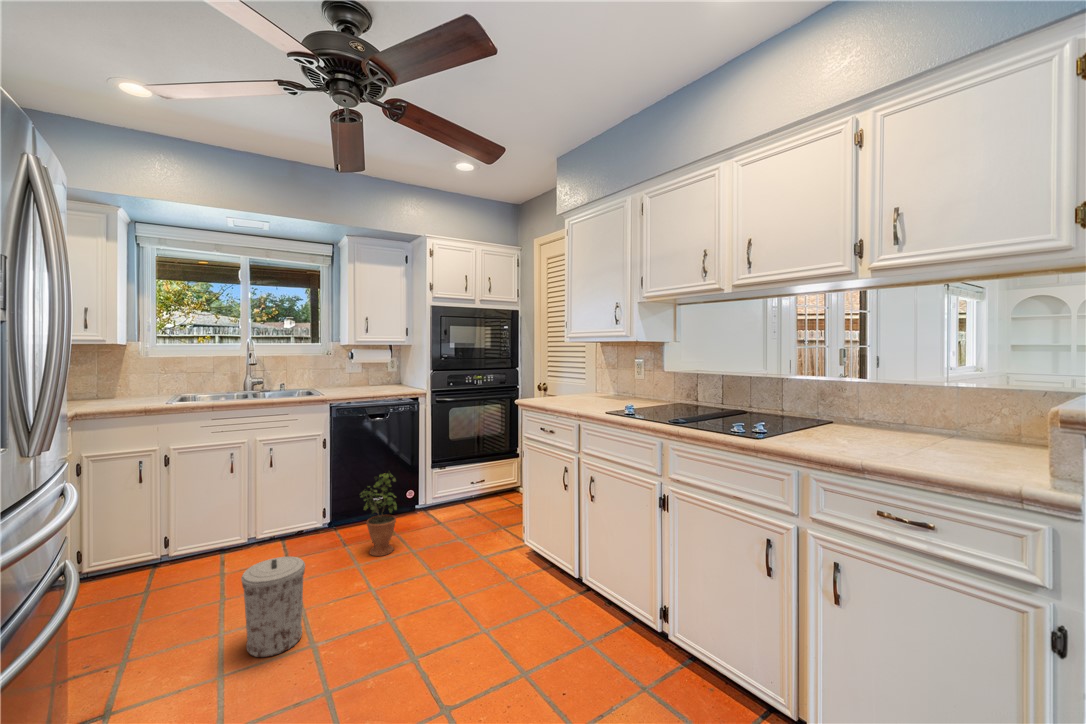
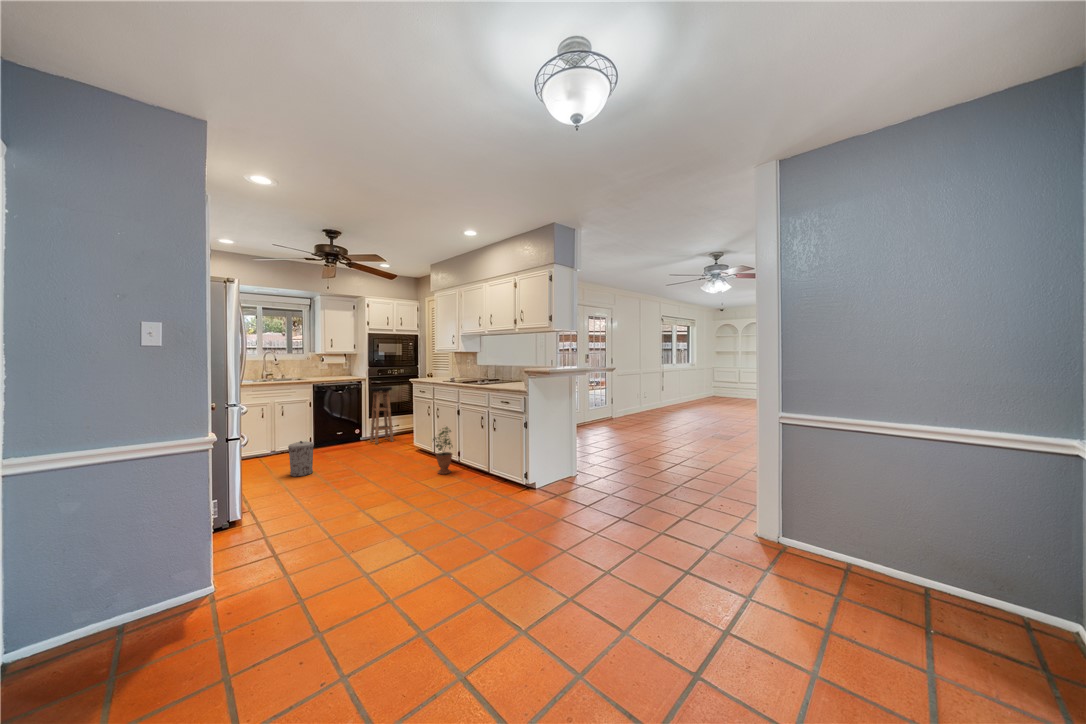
bar stool: none [433,407,477,522] -> present [370,387,393,444]
potted plant: present [361,473,397,556] -> present [433,427,452,474]

